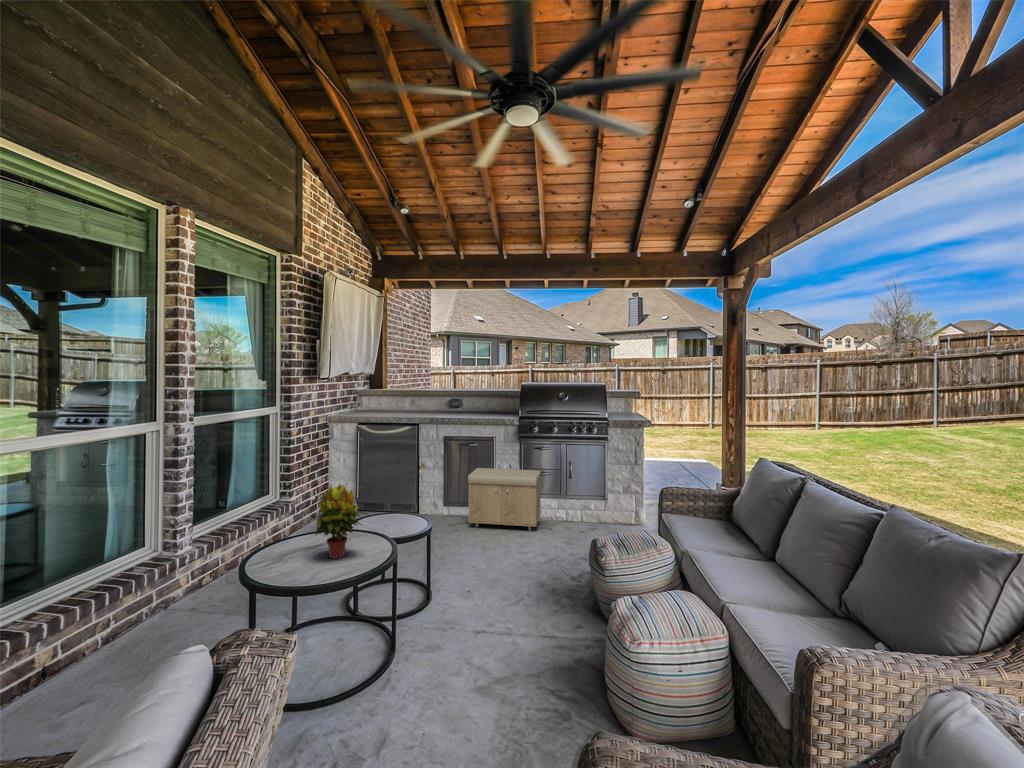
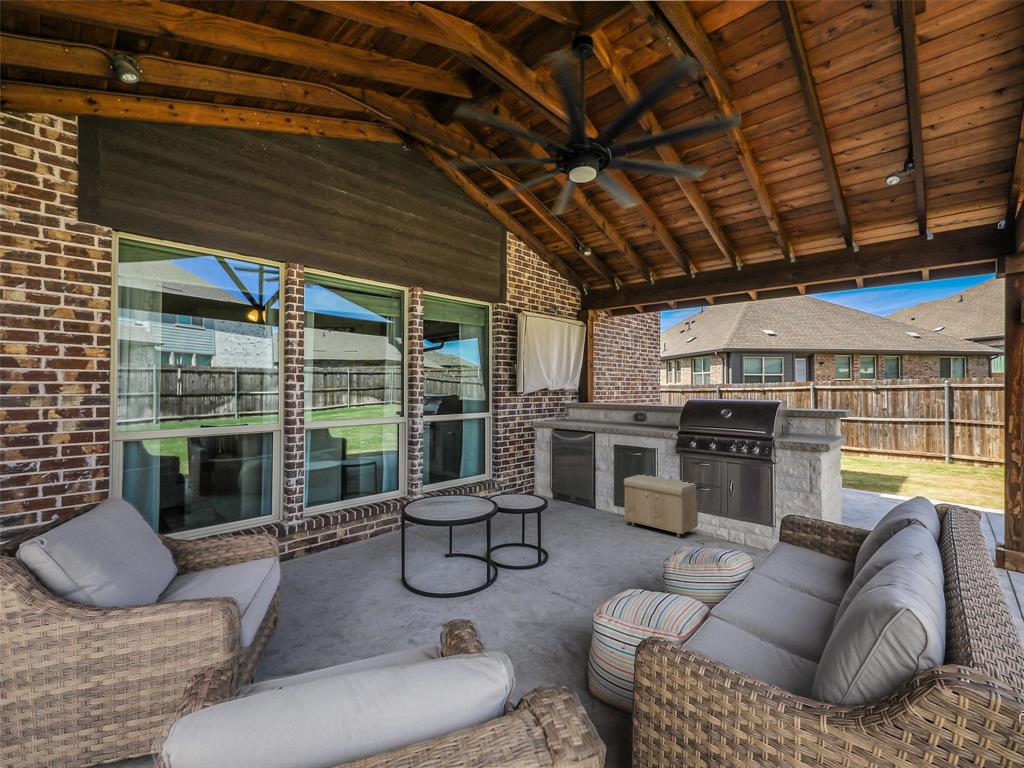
potted plant: present [315,484,361,559] -> none [445,461,474,508]

